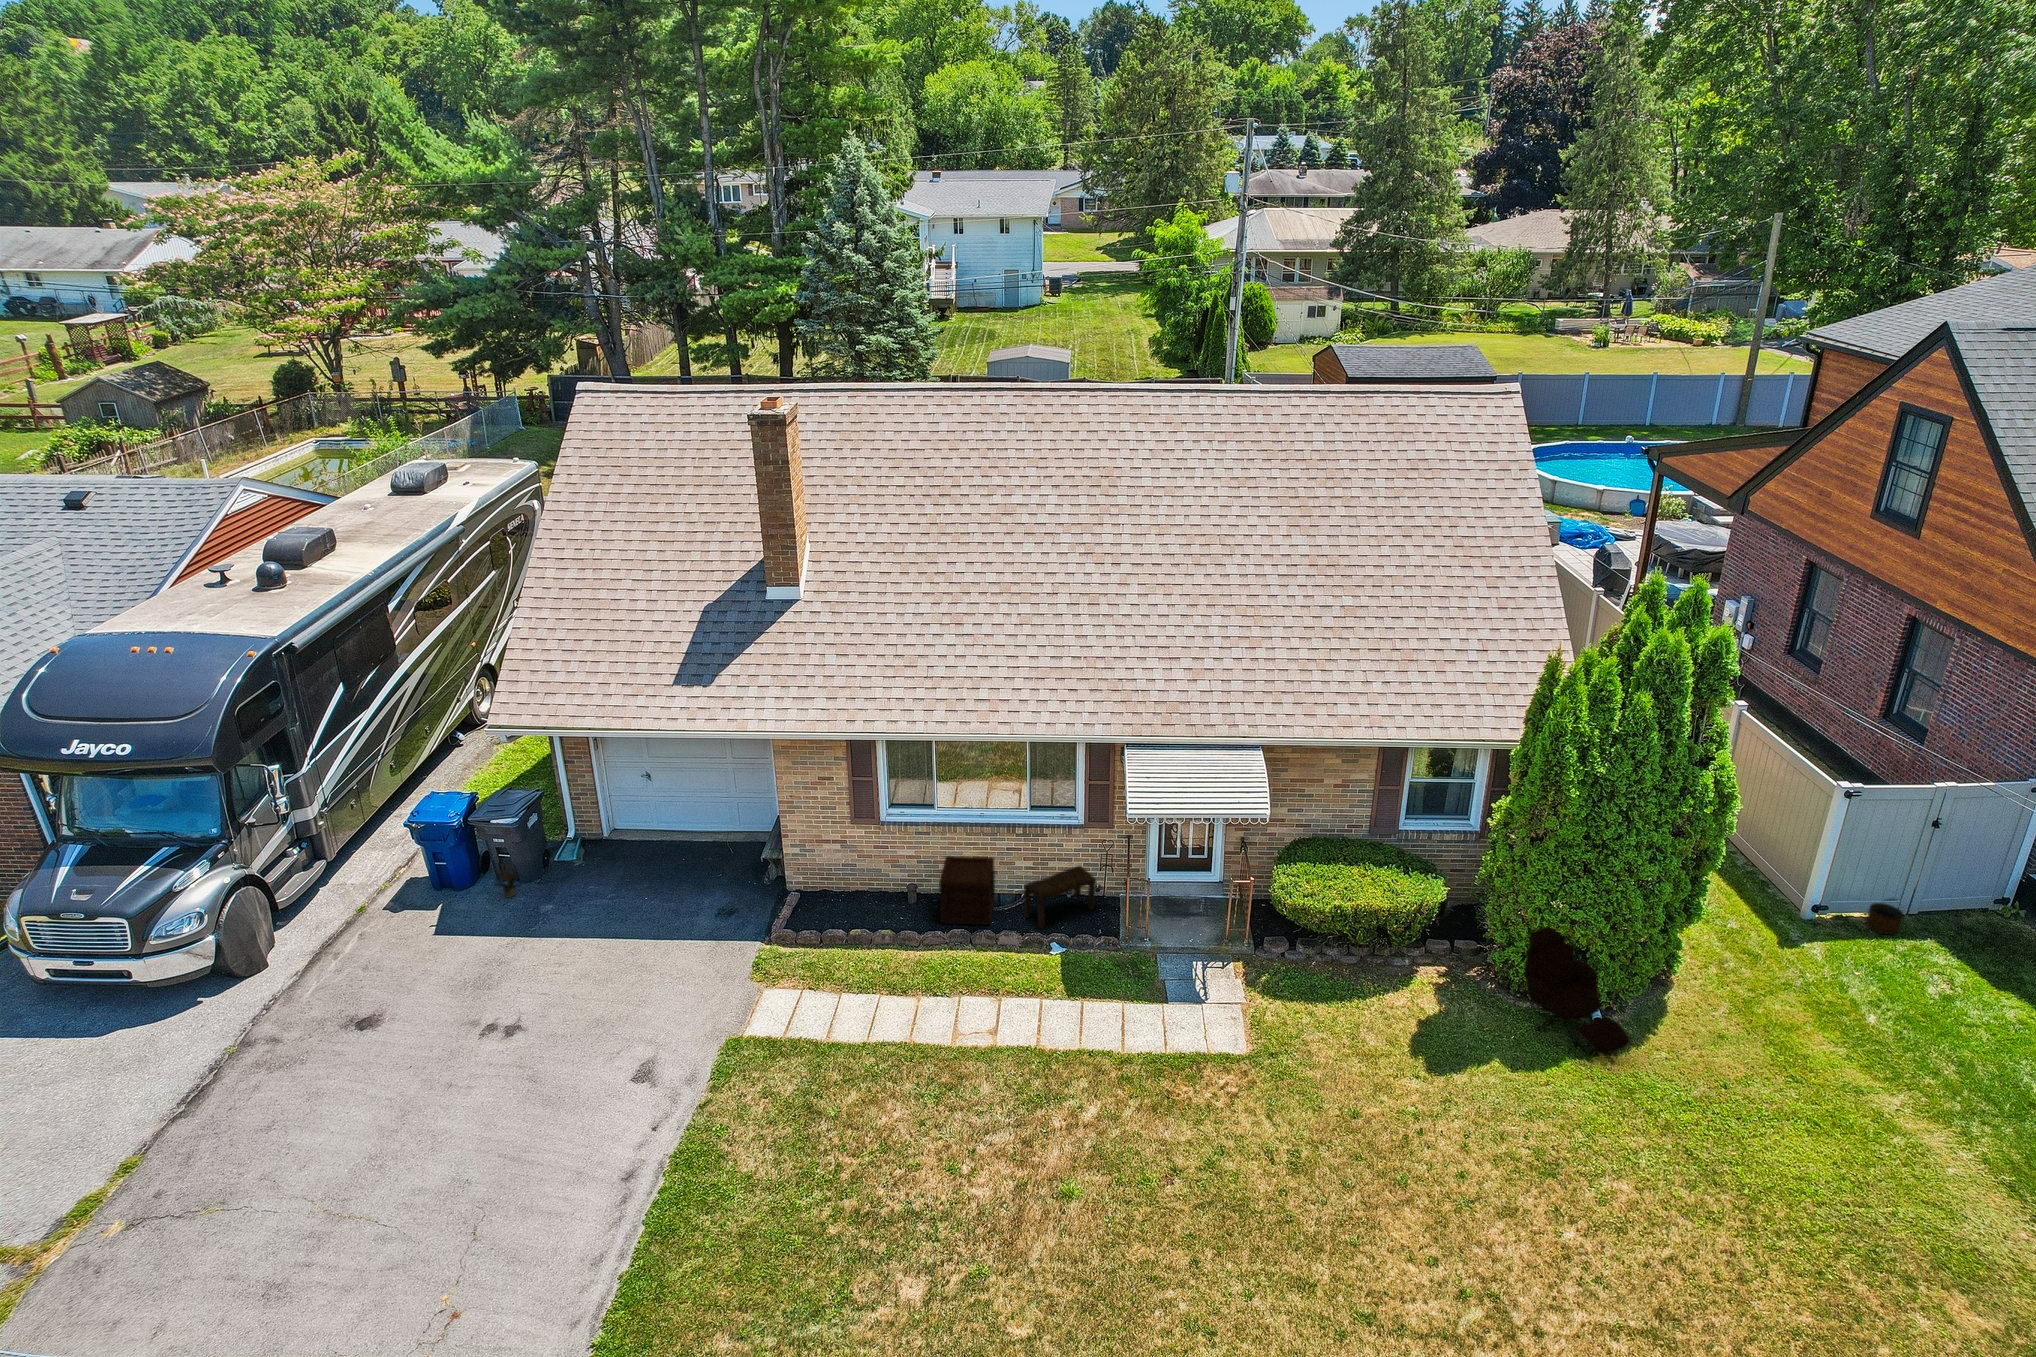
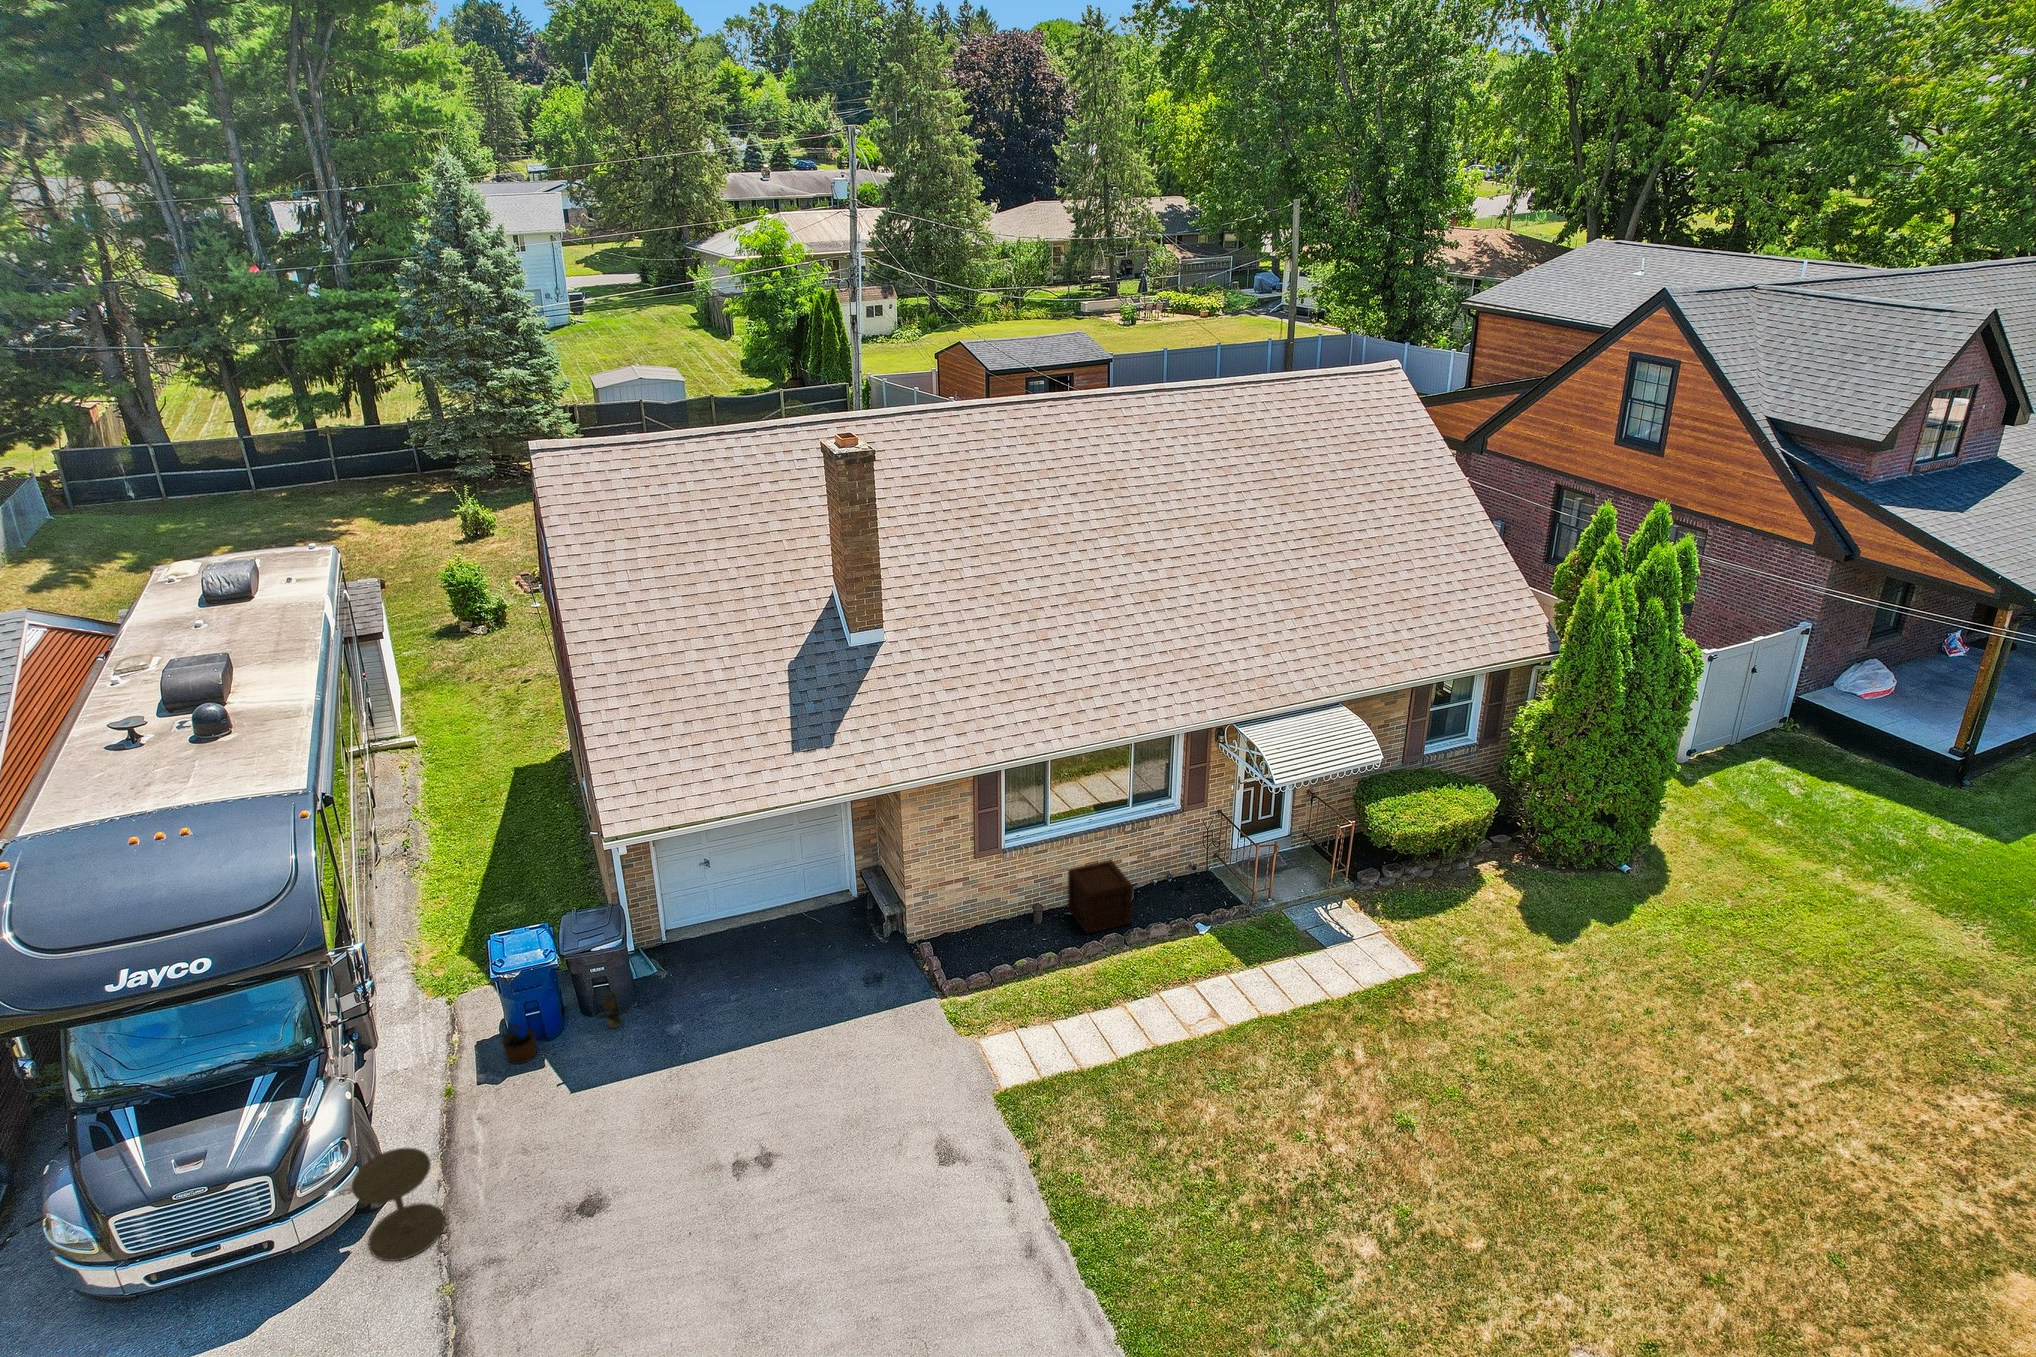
bench: present [1024,866,1096,928] -> none [1151,849,1208,915]
bucket: present [1866,899,1903,935] -> present [502,1025,537,1064]
lounge chair: present [1524,925,1630,1063] -> none [1583,805,1673,909]
pedestal table: none [189,933,274,1022] -> present [352,1148,445,1261]

